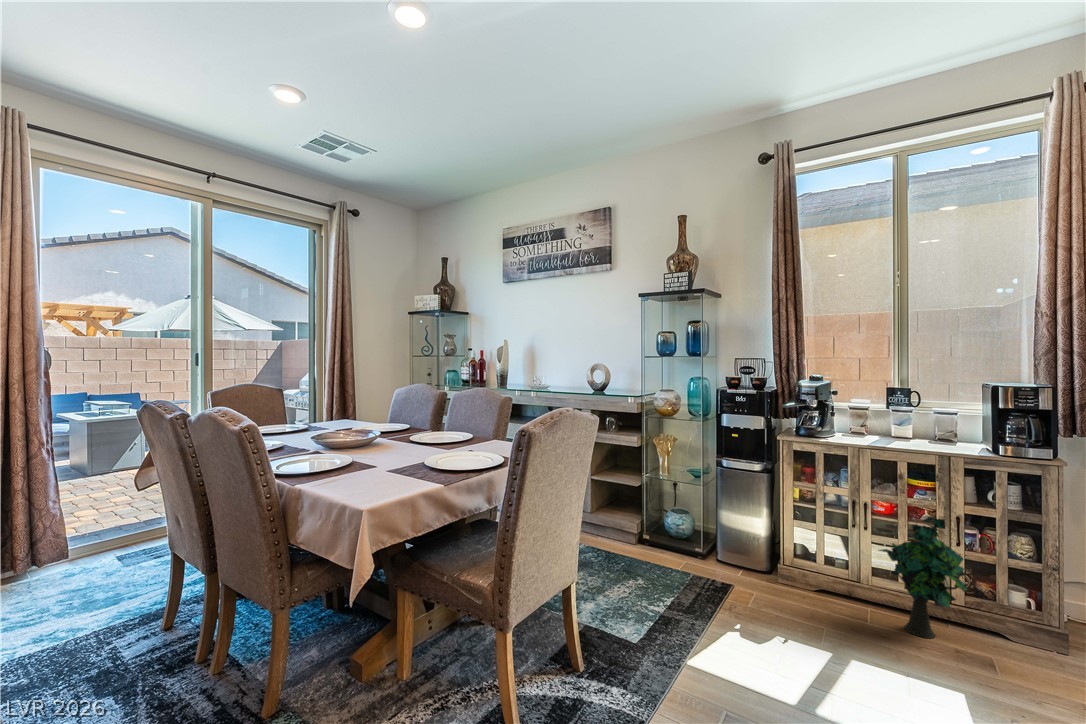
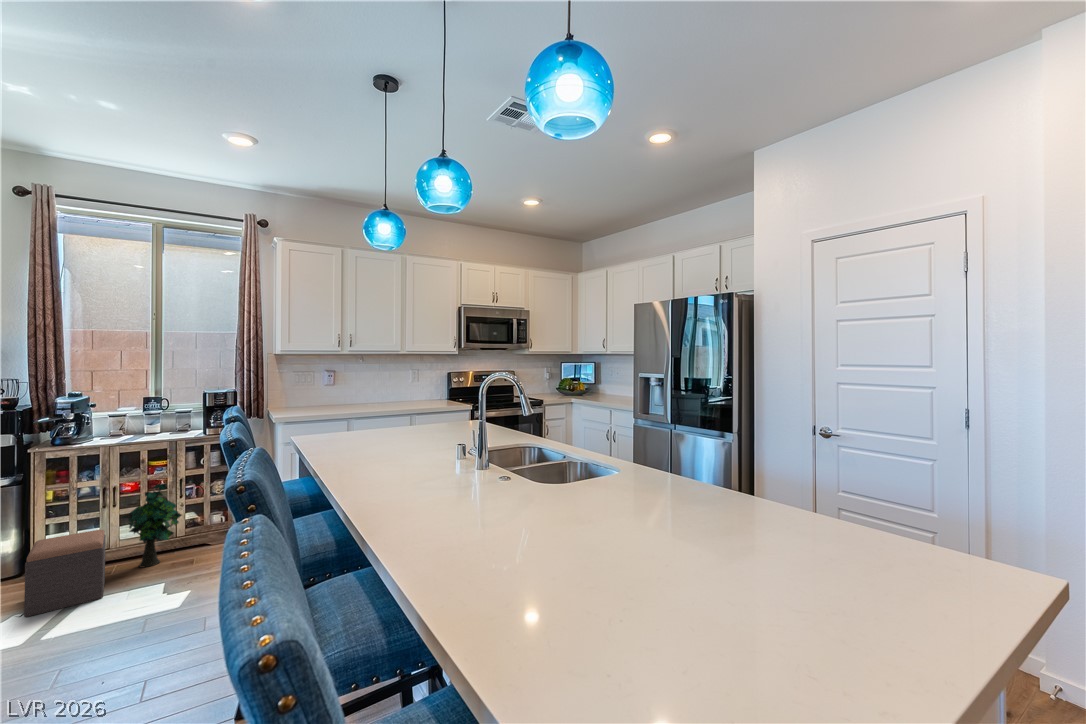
footstool: none [795,553,885,672] -> present [24,530,106,617]

